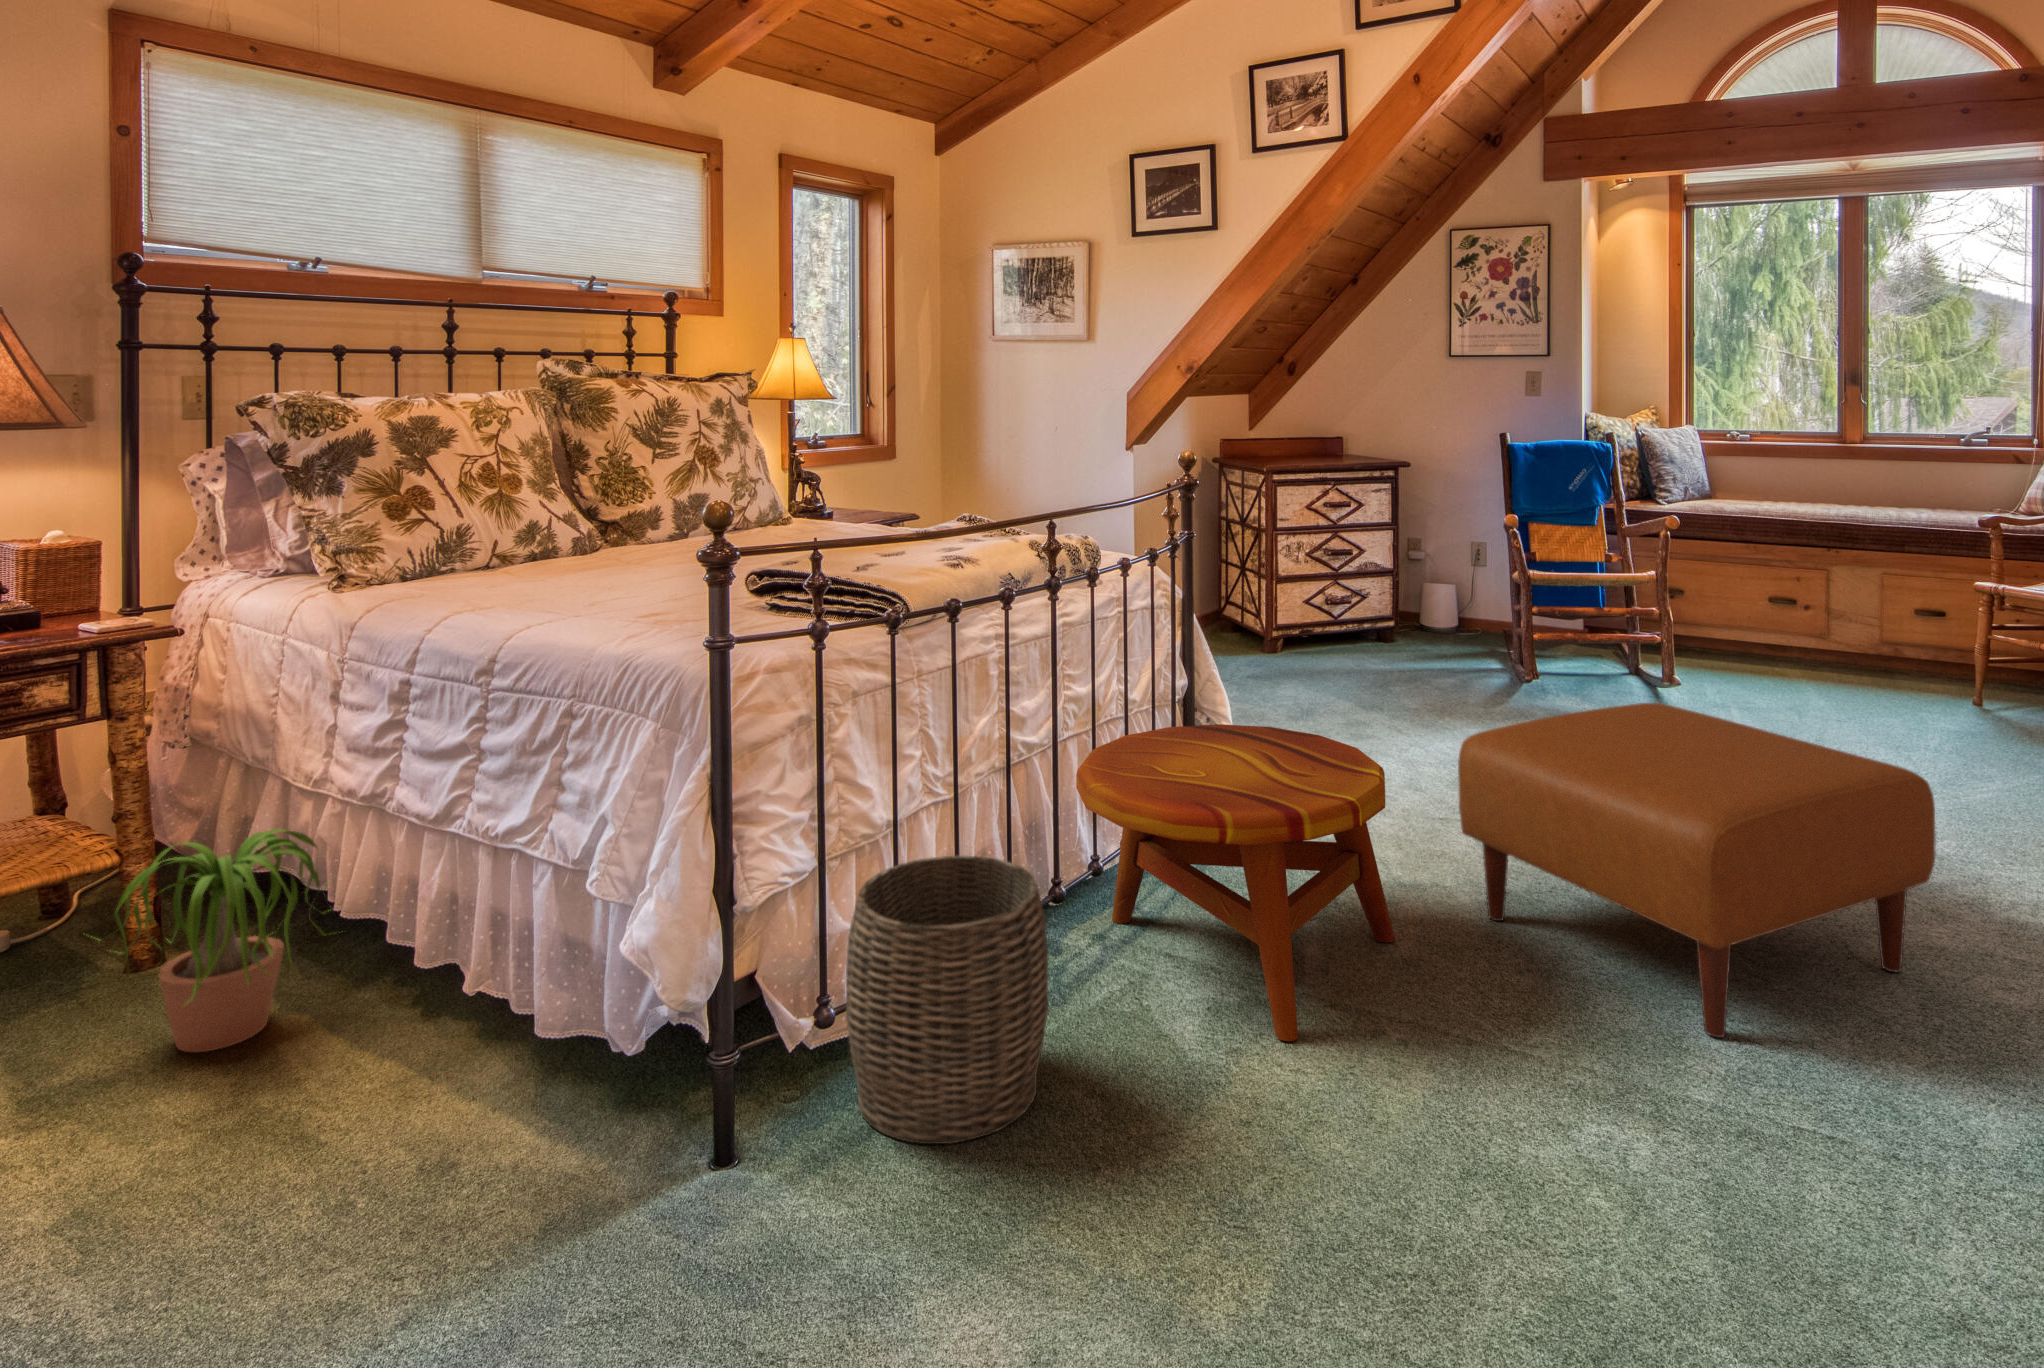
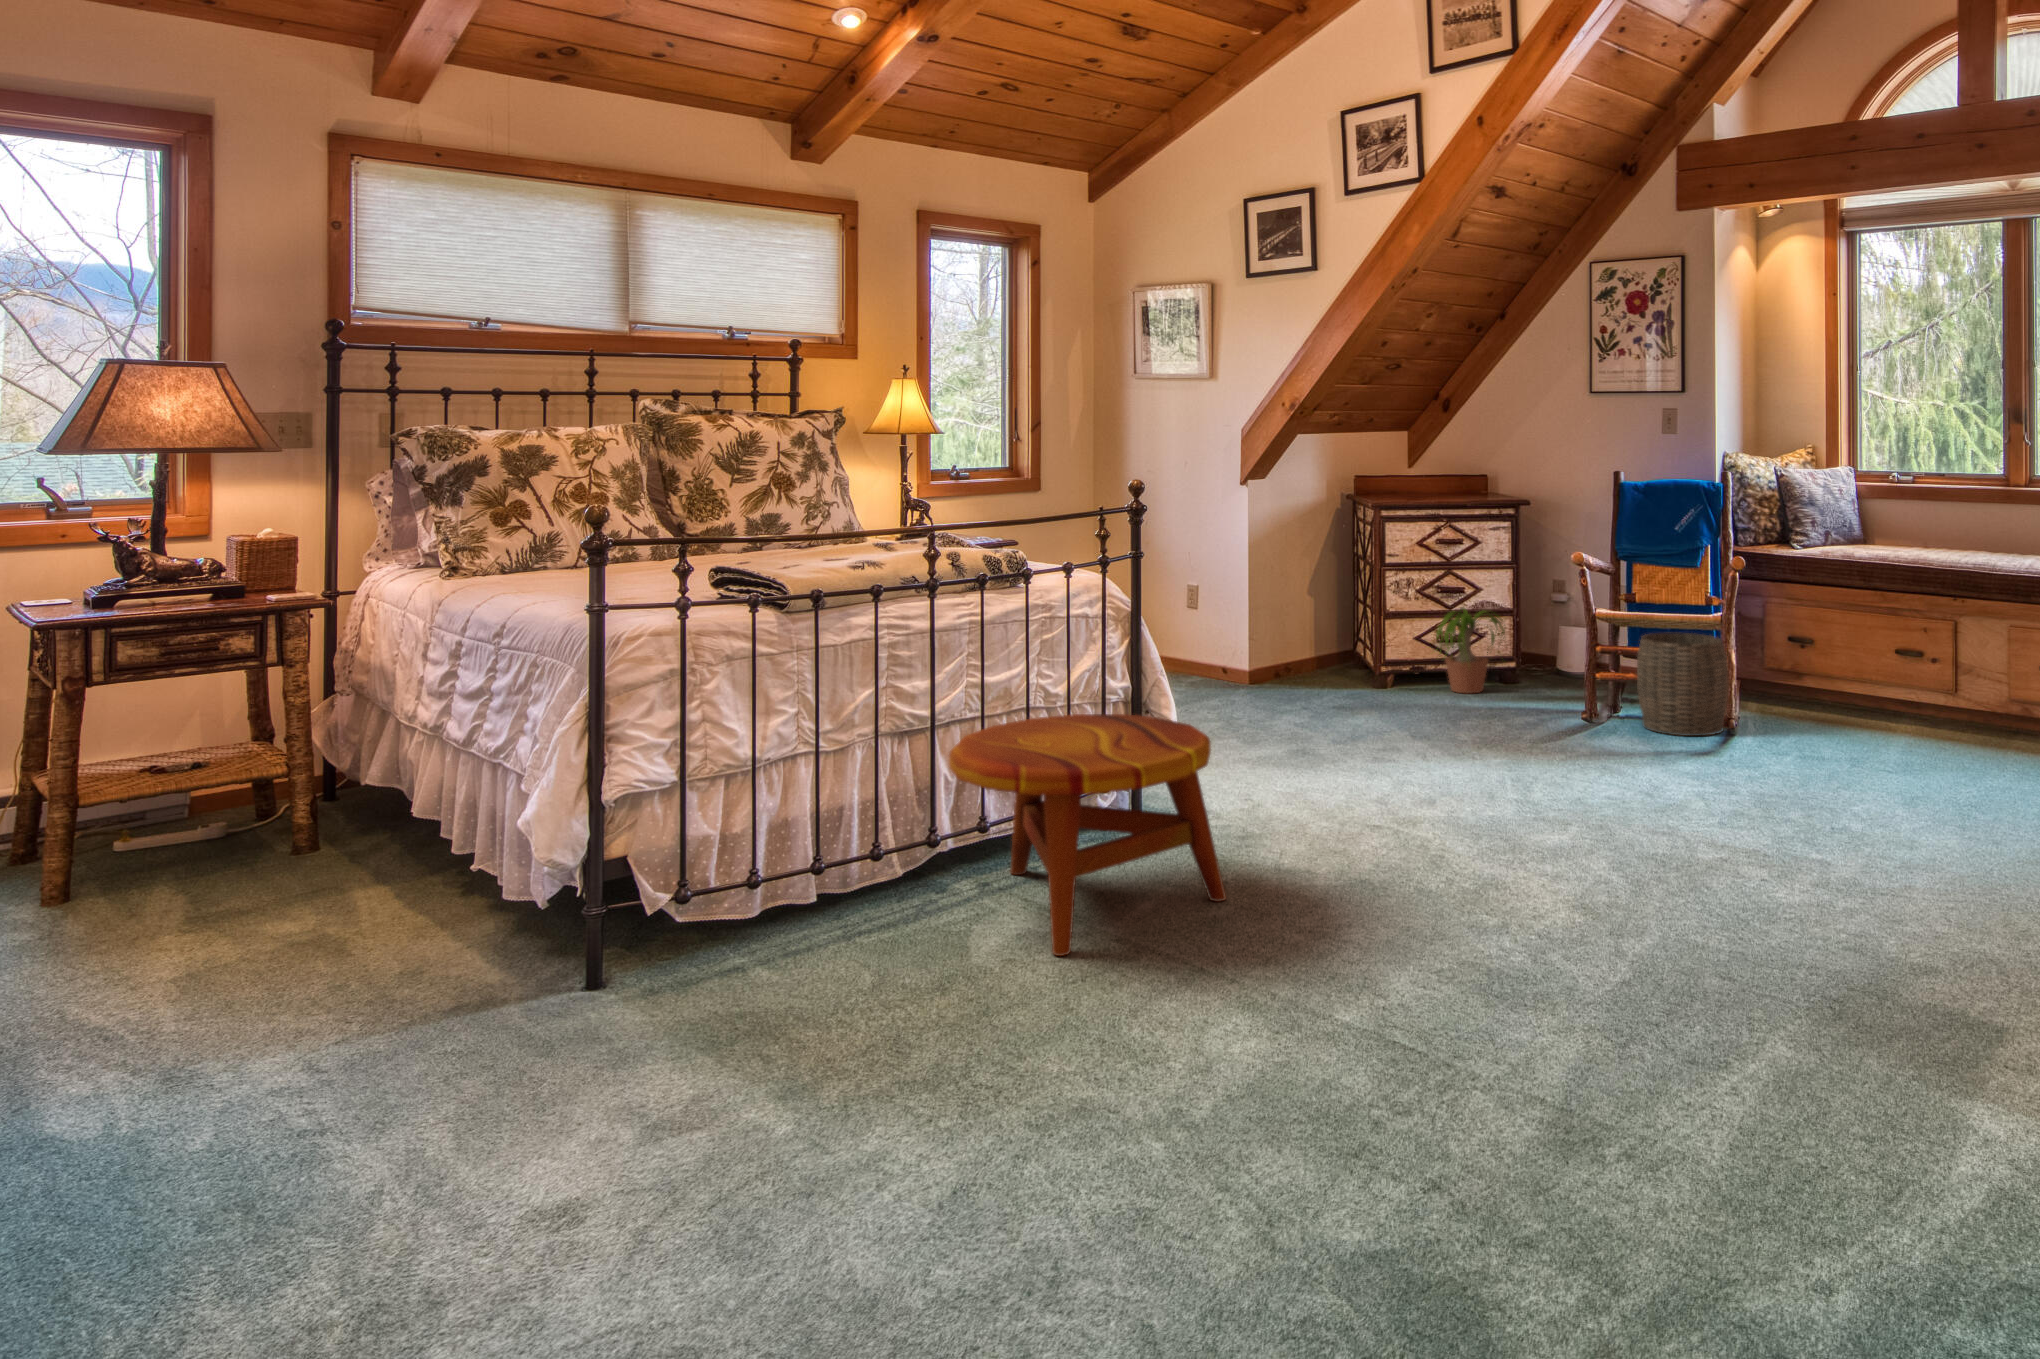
ottoman: present [1458,703,1936,1038] -> none [1300,713,1667,980]
potted plant: present [115,828,320,1052] -> present [1436,607,1505,693]
woven basket: present [846,856,1048,1144] -> present [1637,632,1729,736]

